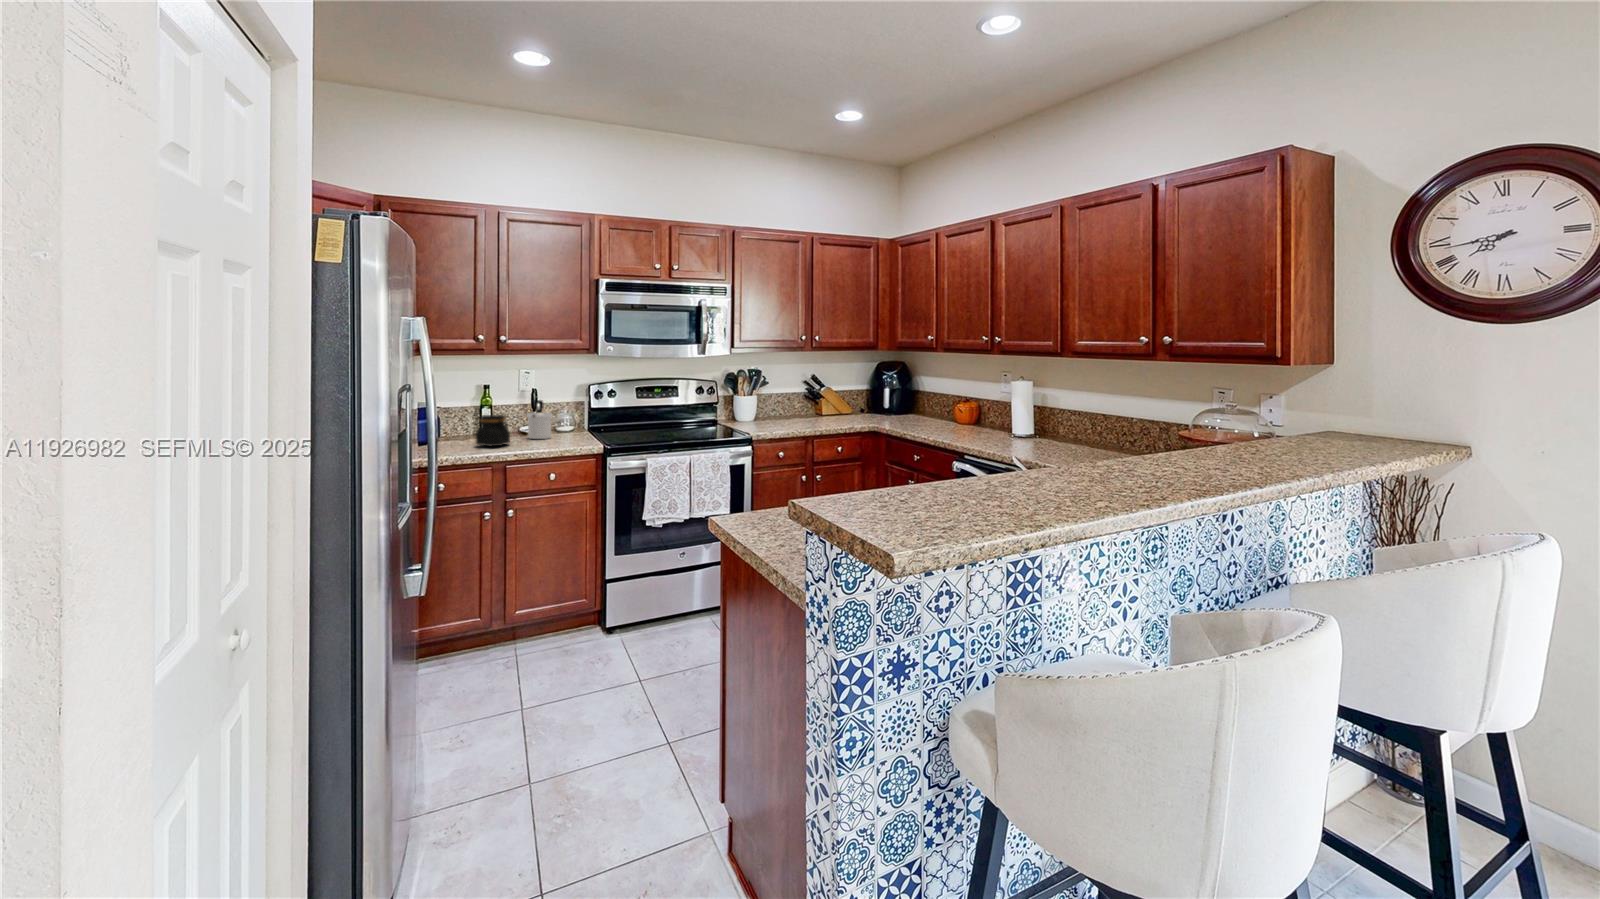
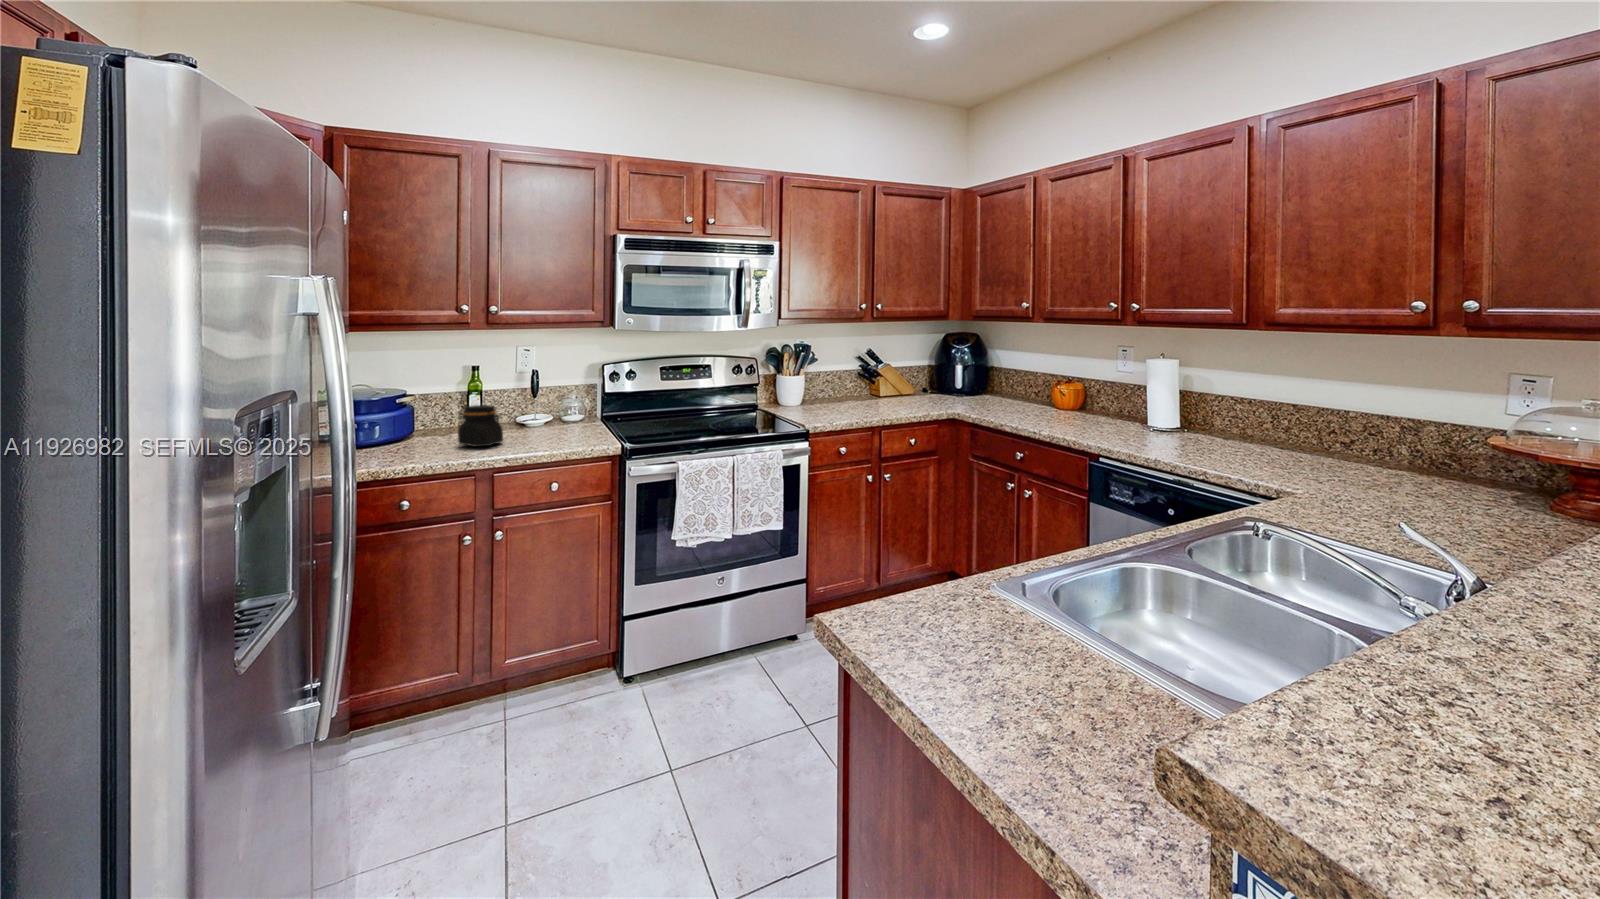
soap dispenser: present [527,400,552,439] -> none [525,385,556,435]

